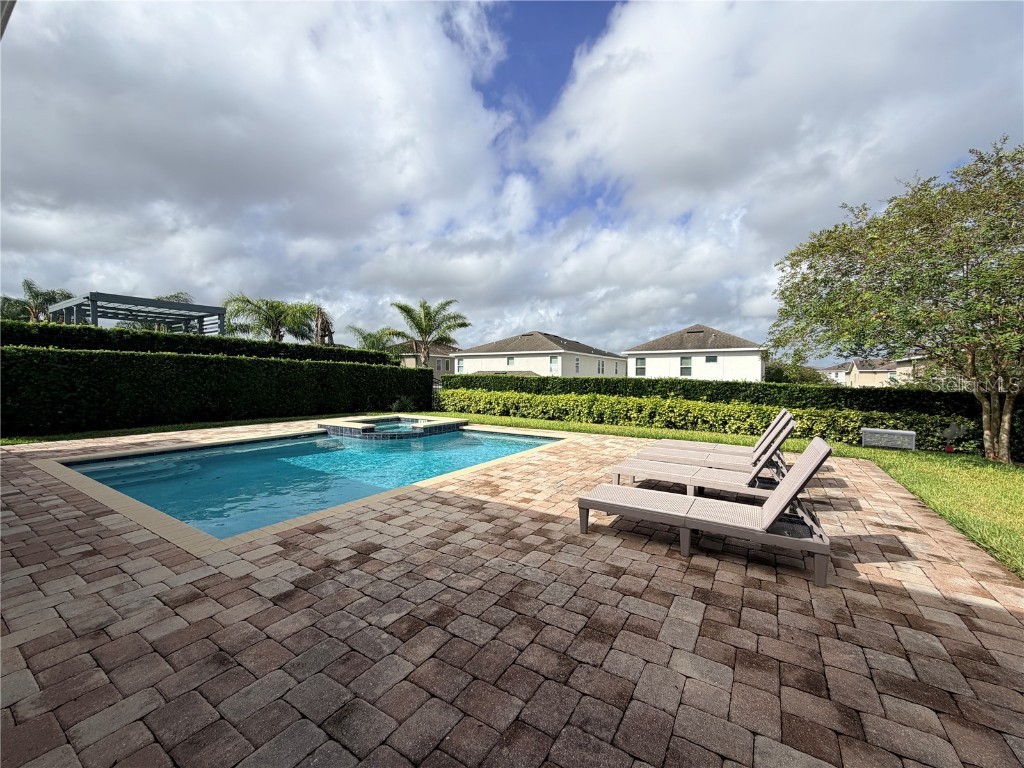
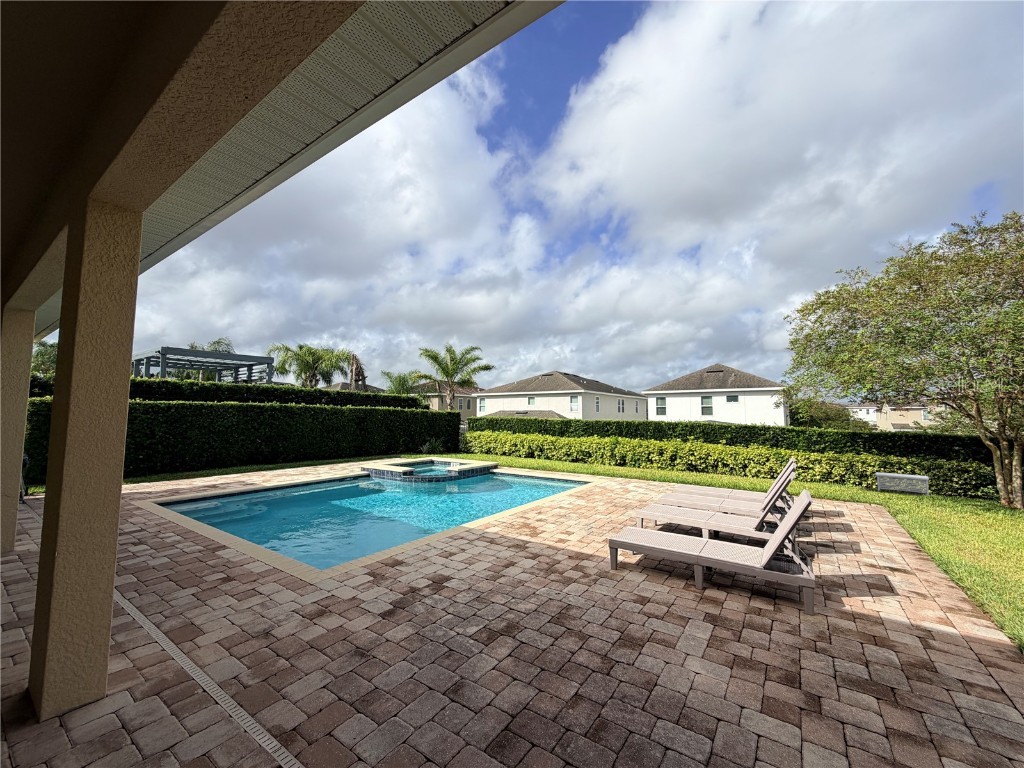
potted tree: present [935,423,968,452] -> none [946,467,981,497]

